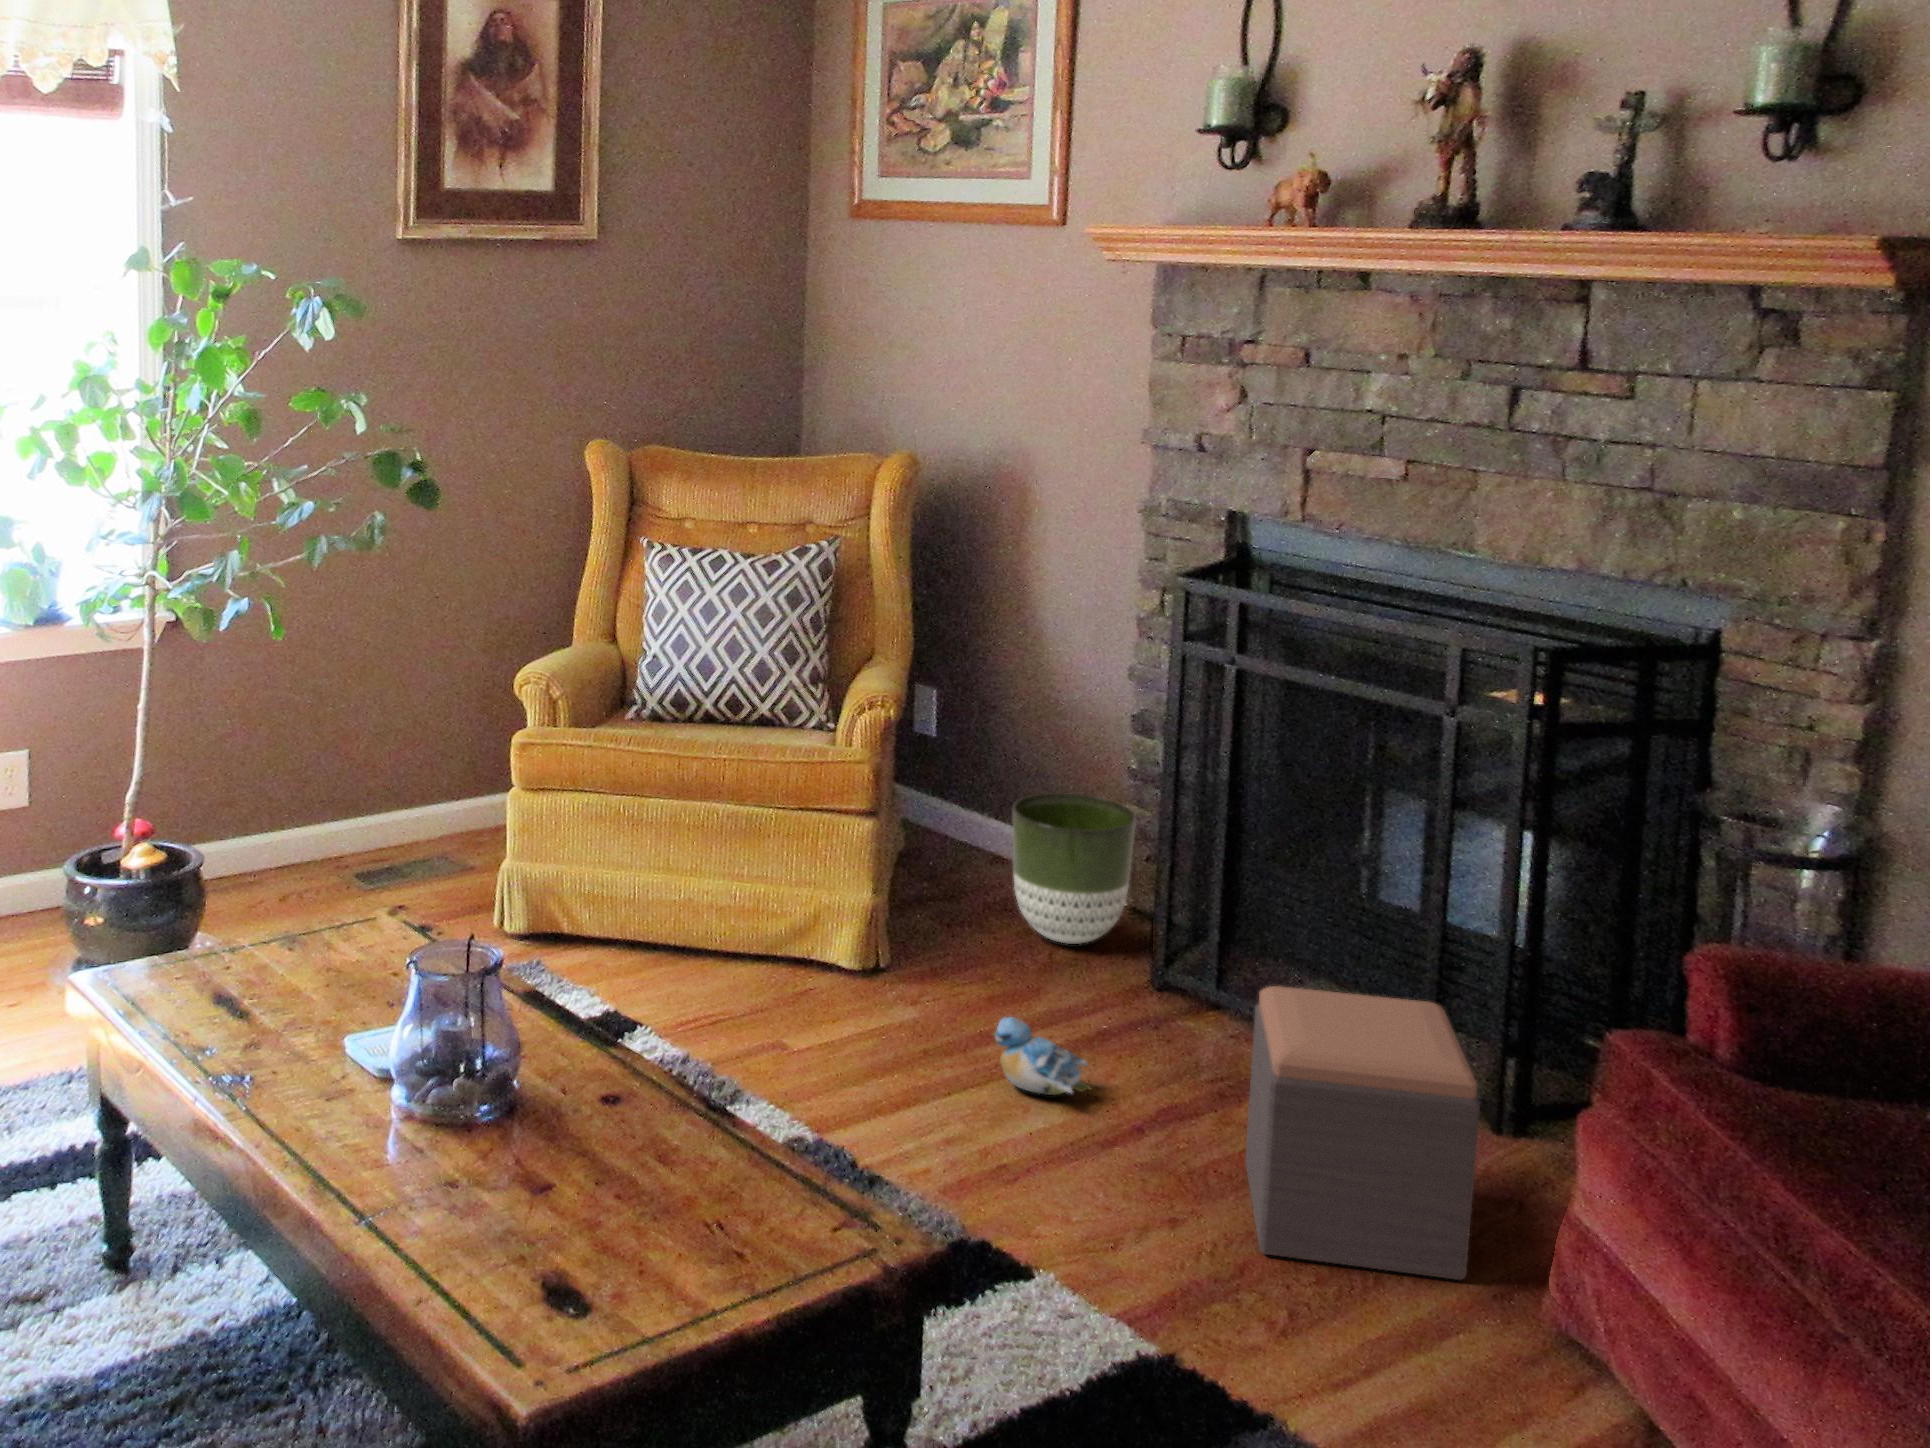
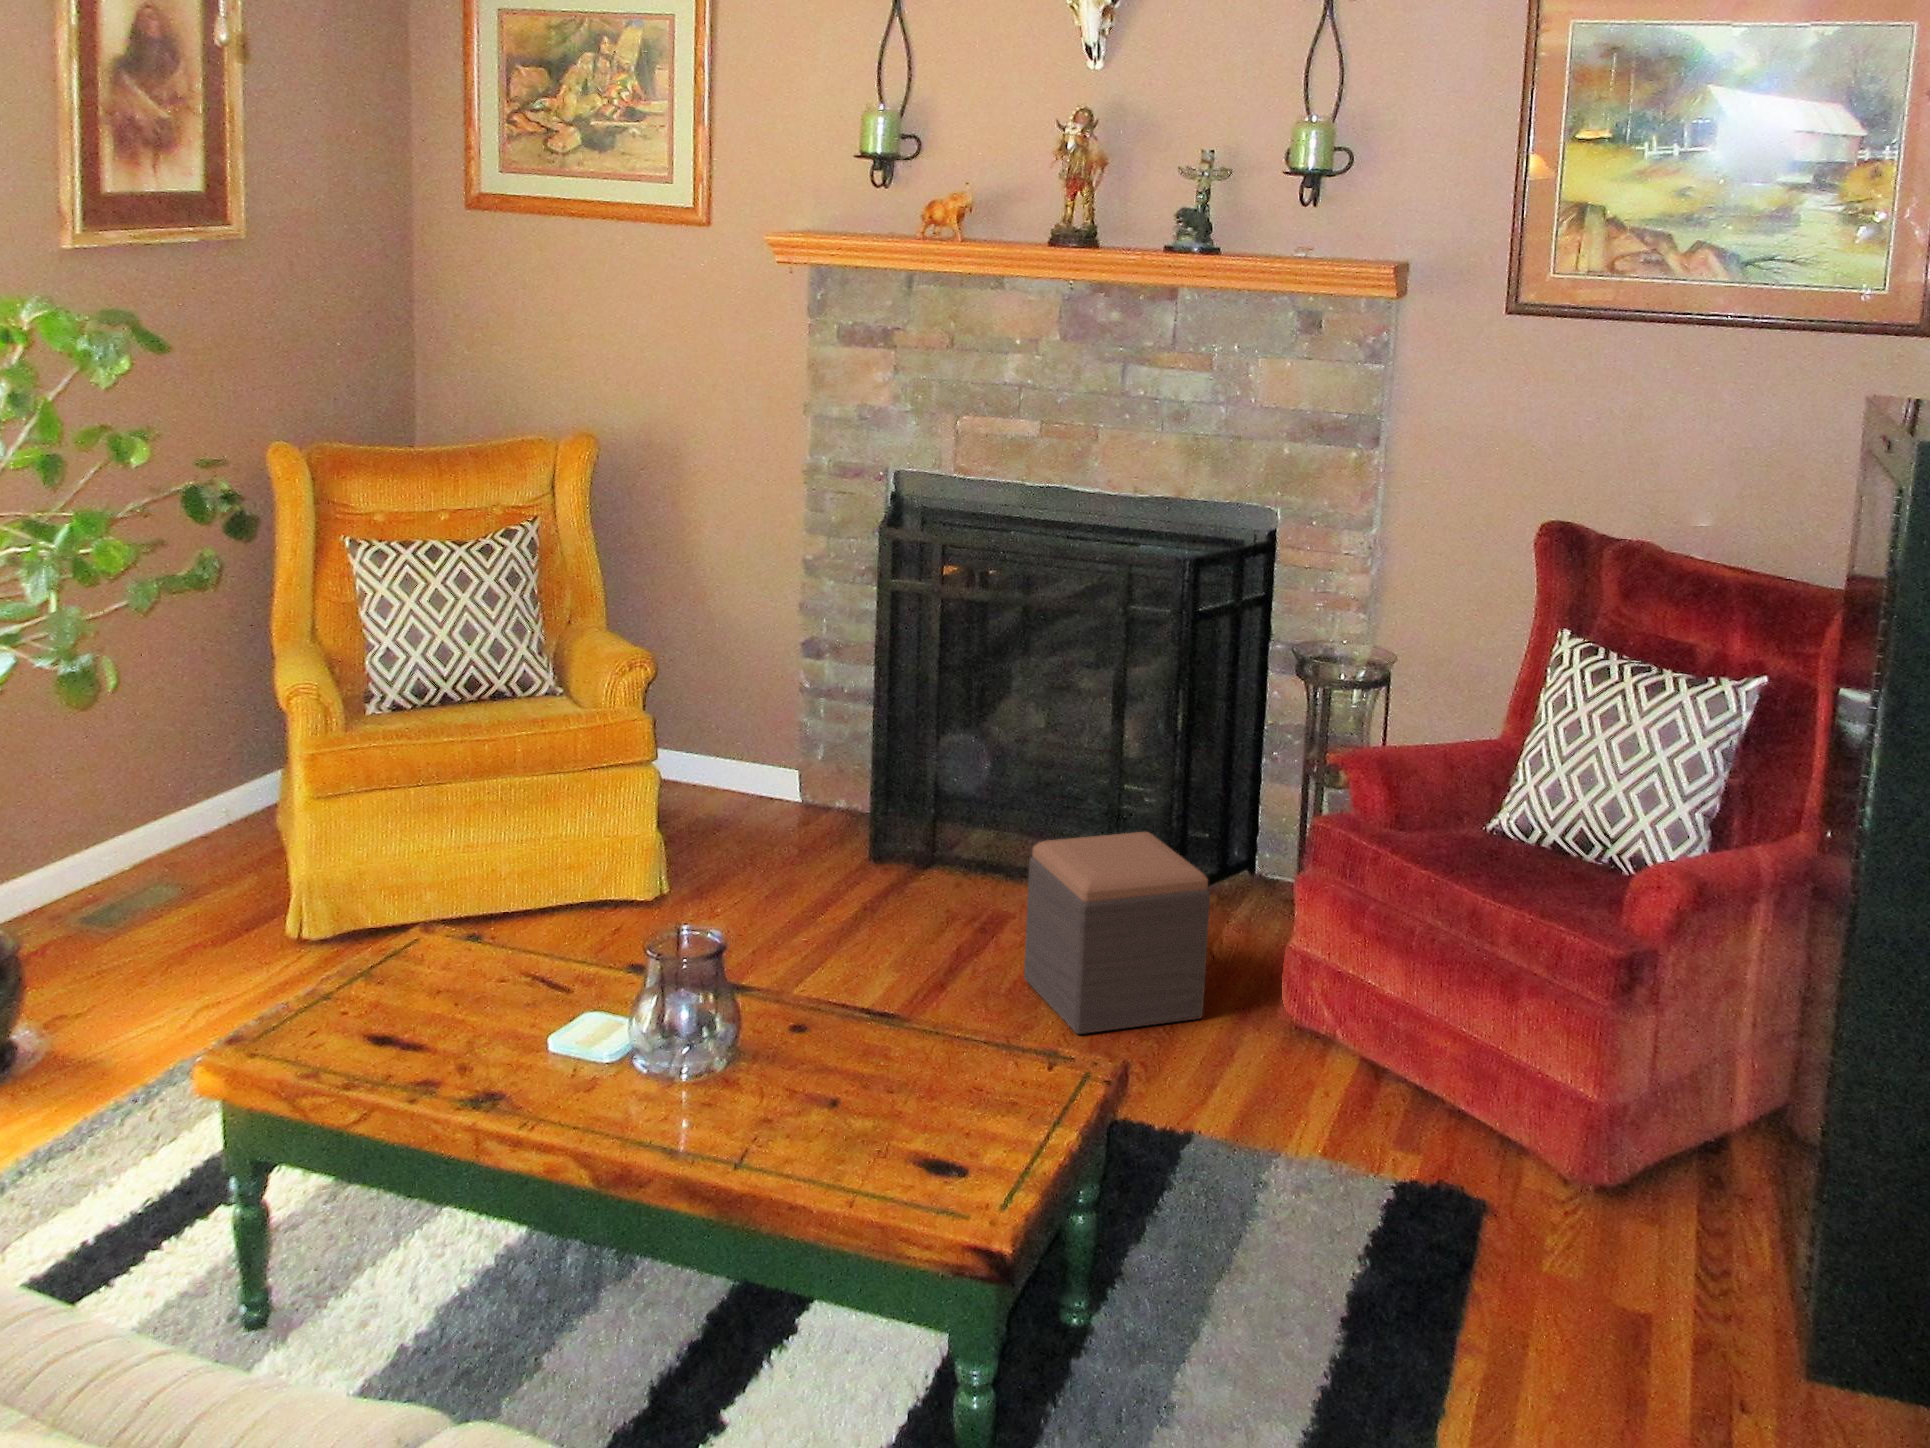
planter: present [1013,793,1136,944] -> none [724,724,828,851]
plush toy: present [994,1017,1091,1095] -> none [808,909,891,966]

